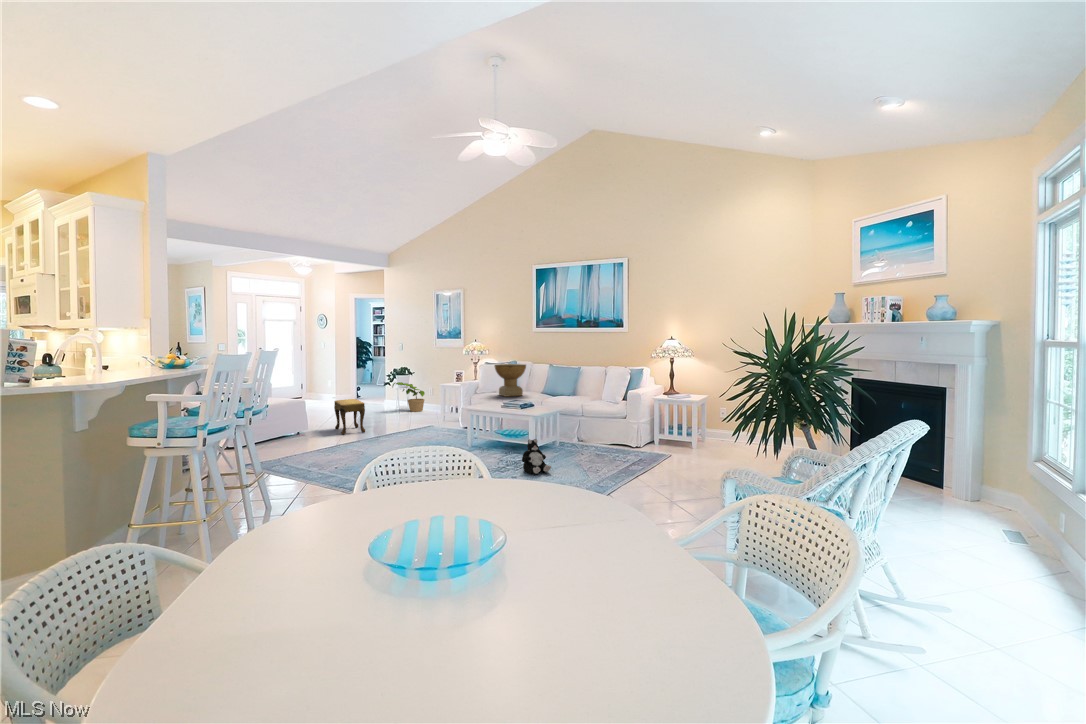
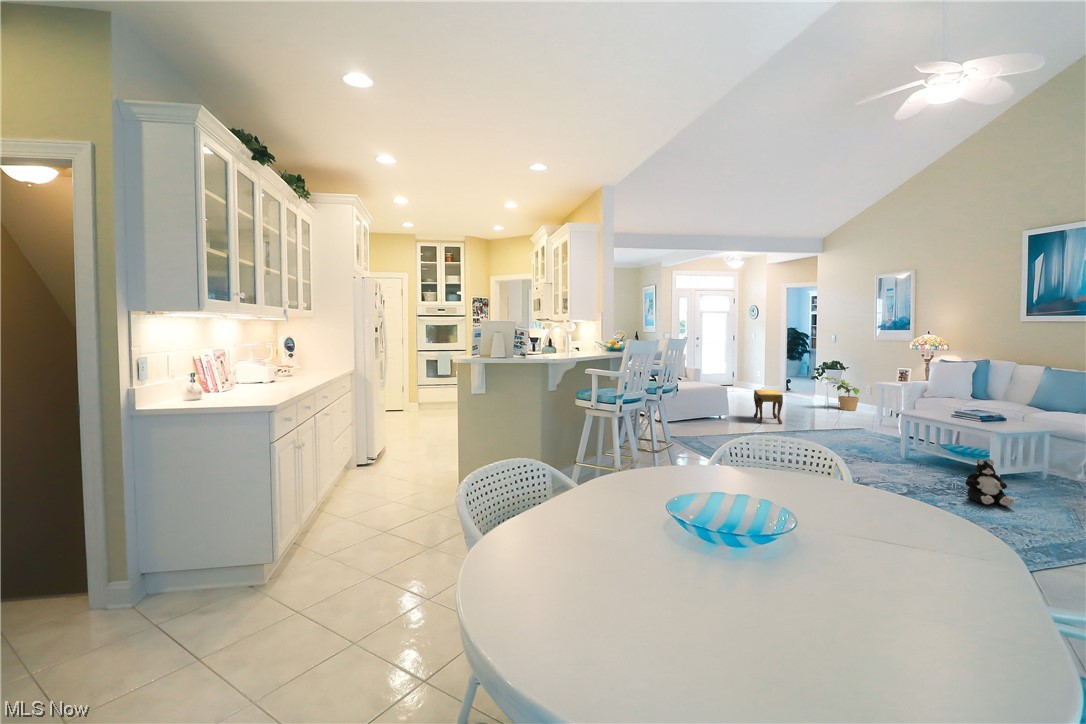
decorative bowl: present [494,364,526,397] -> none [948,362,1000,404]

